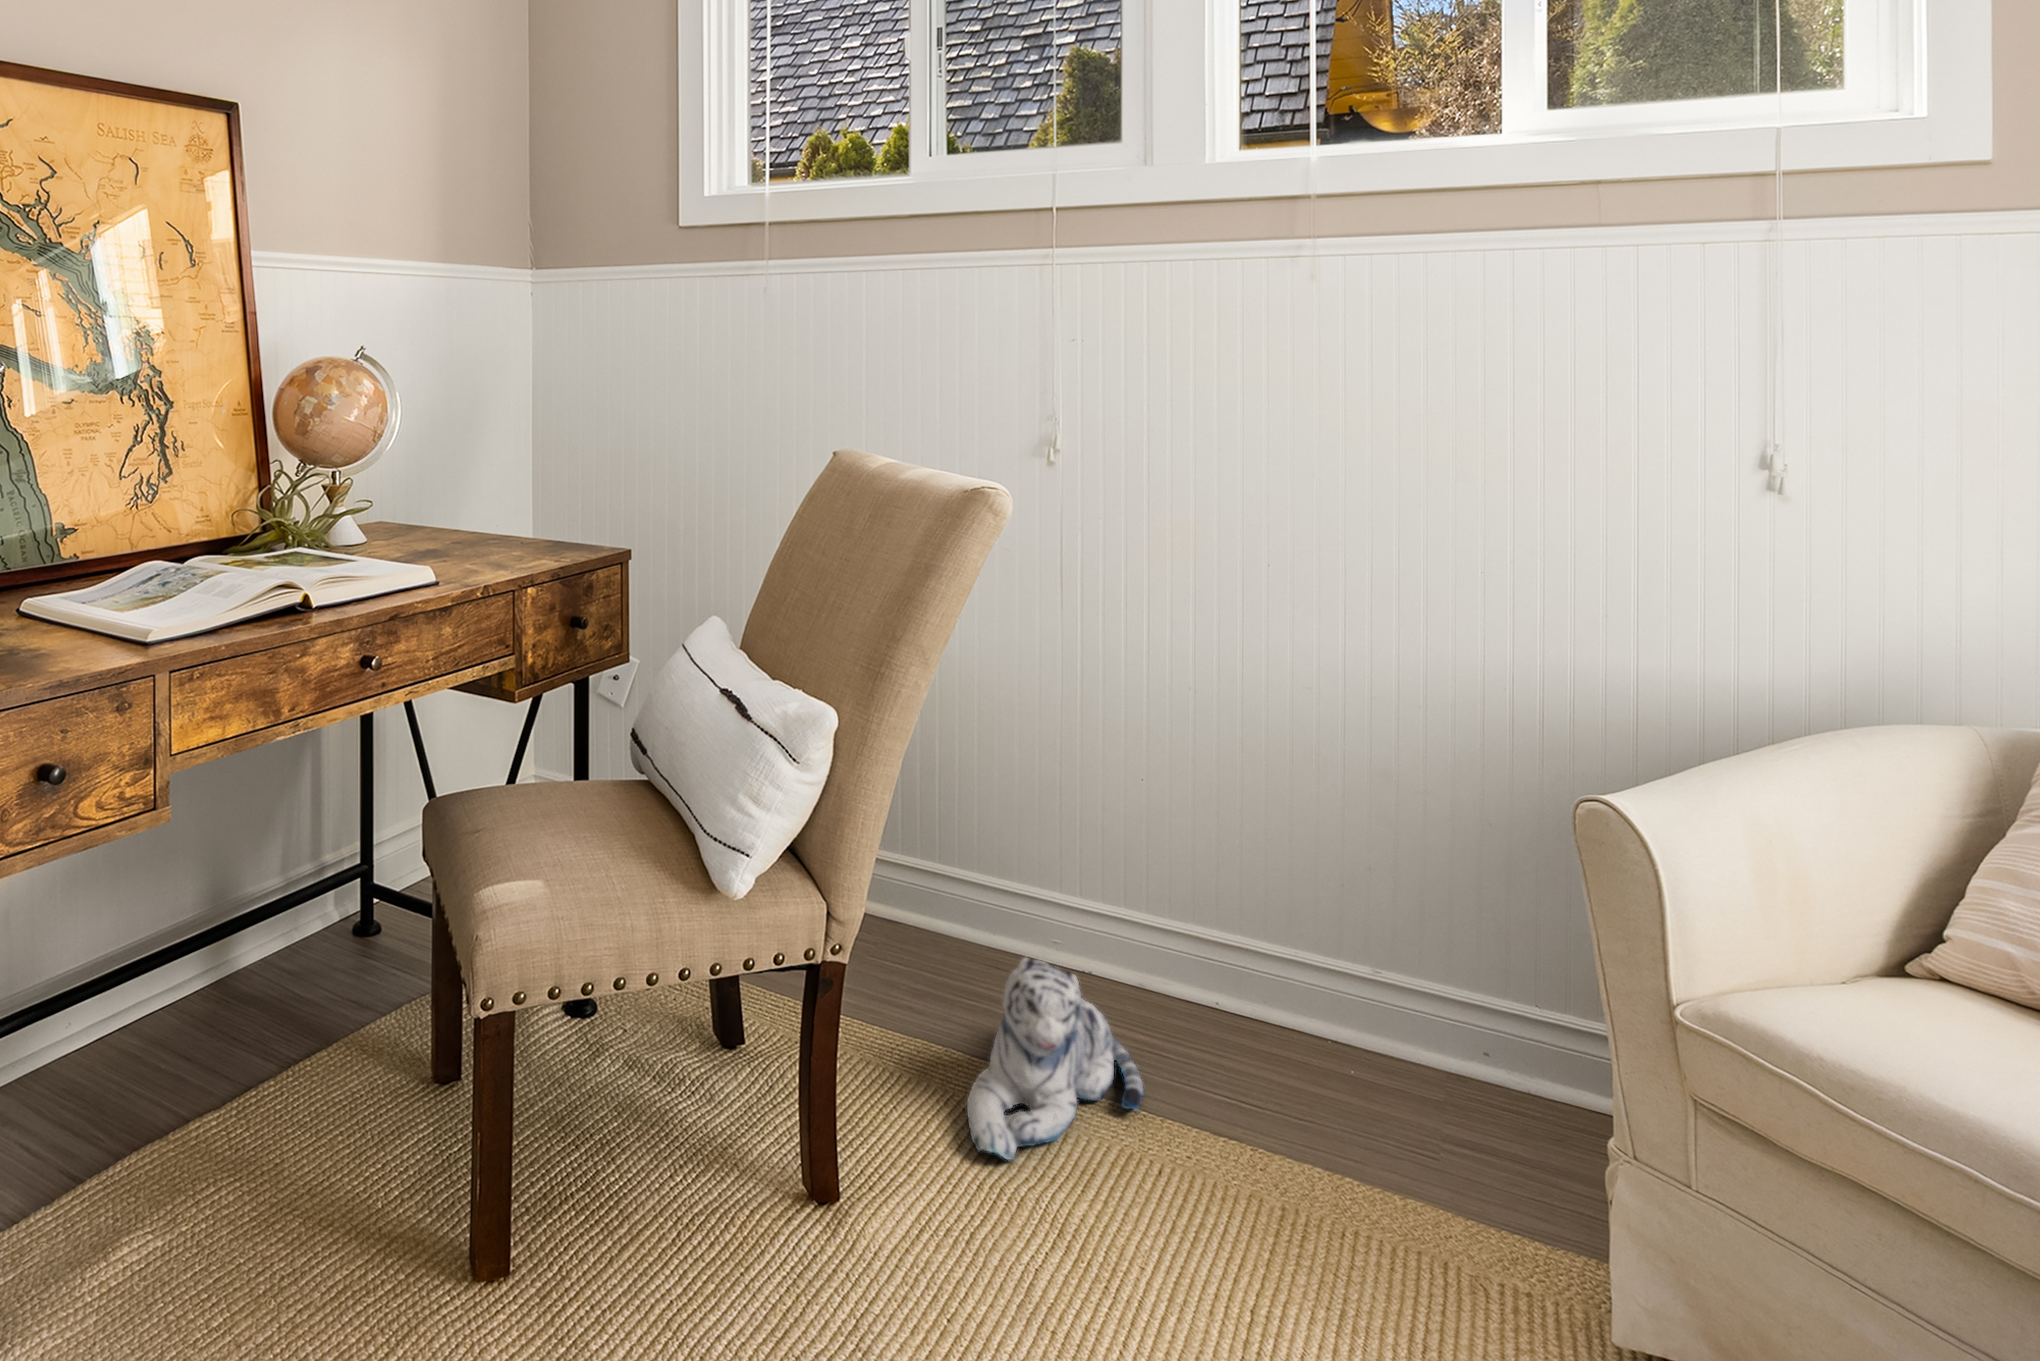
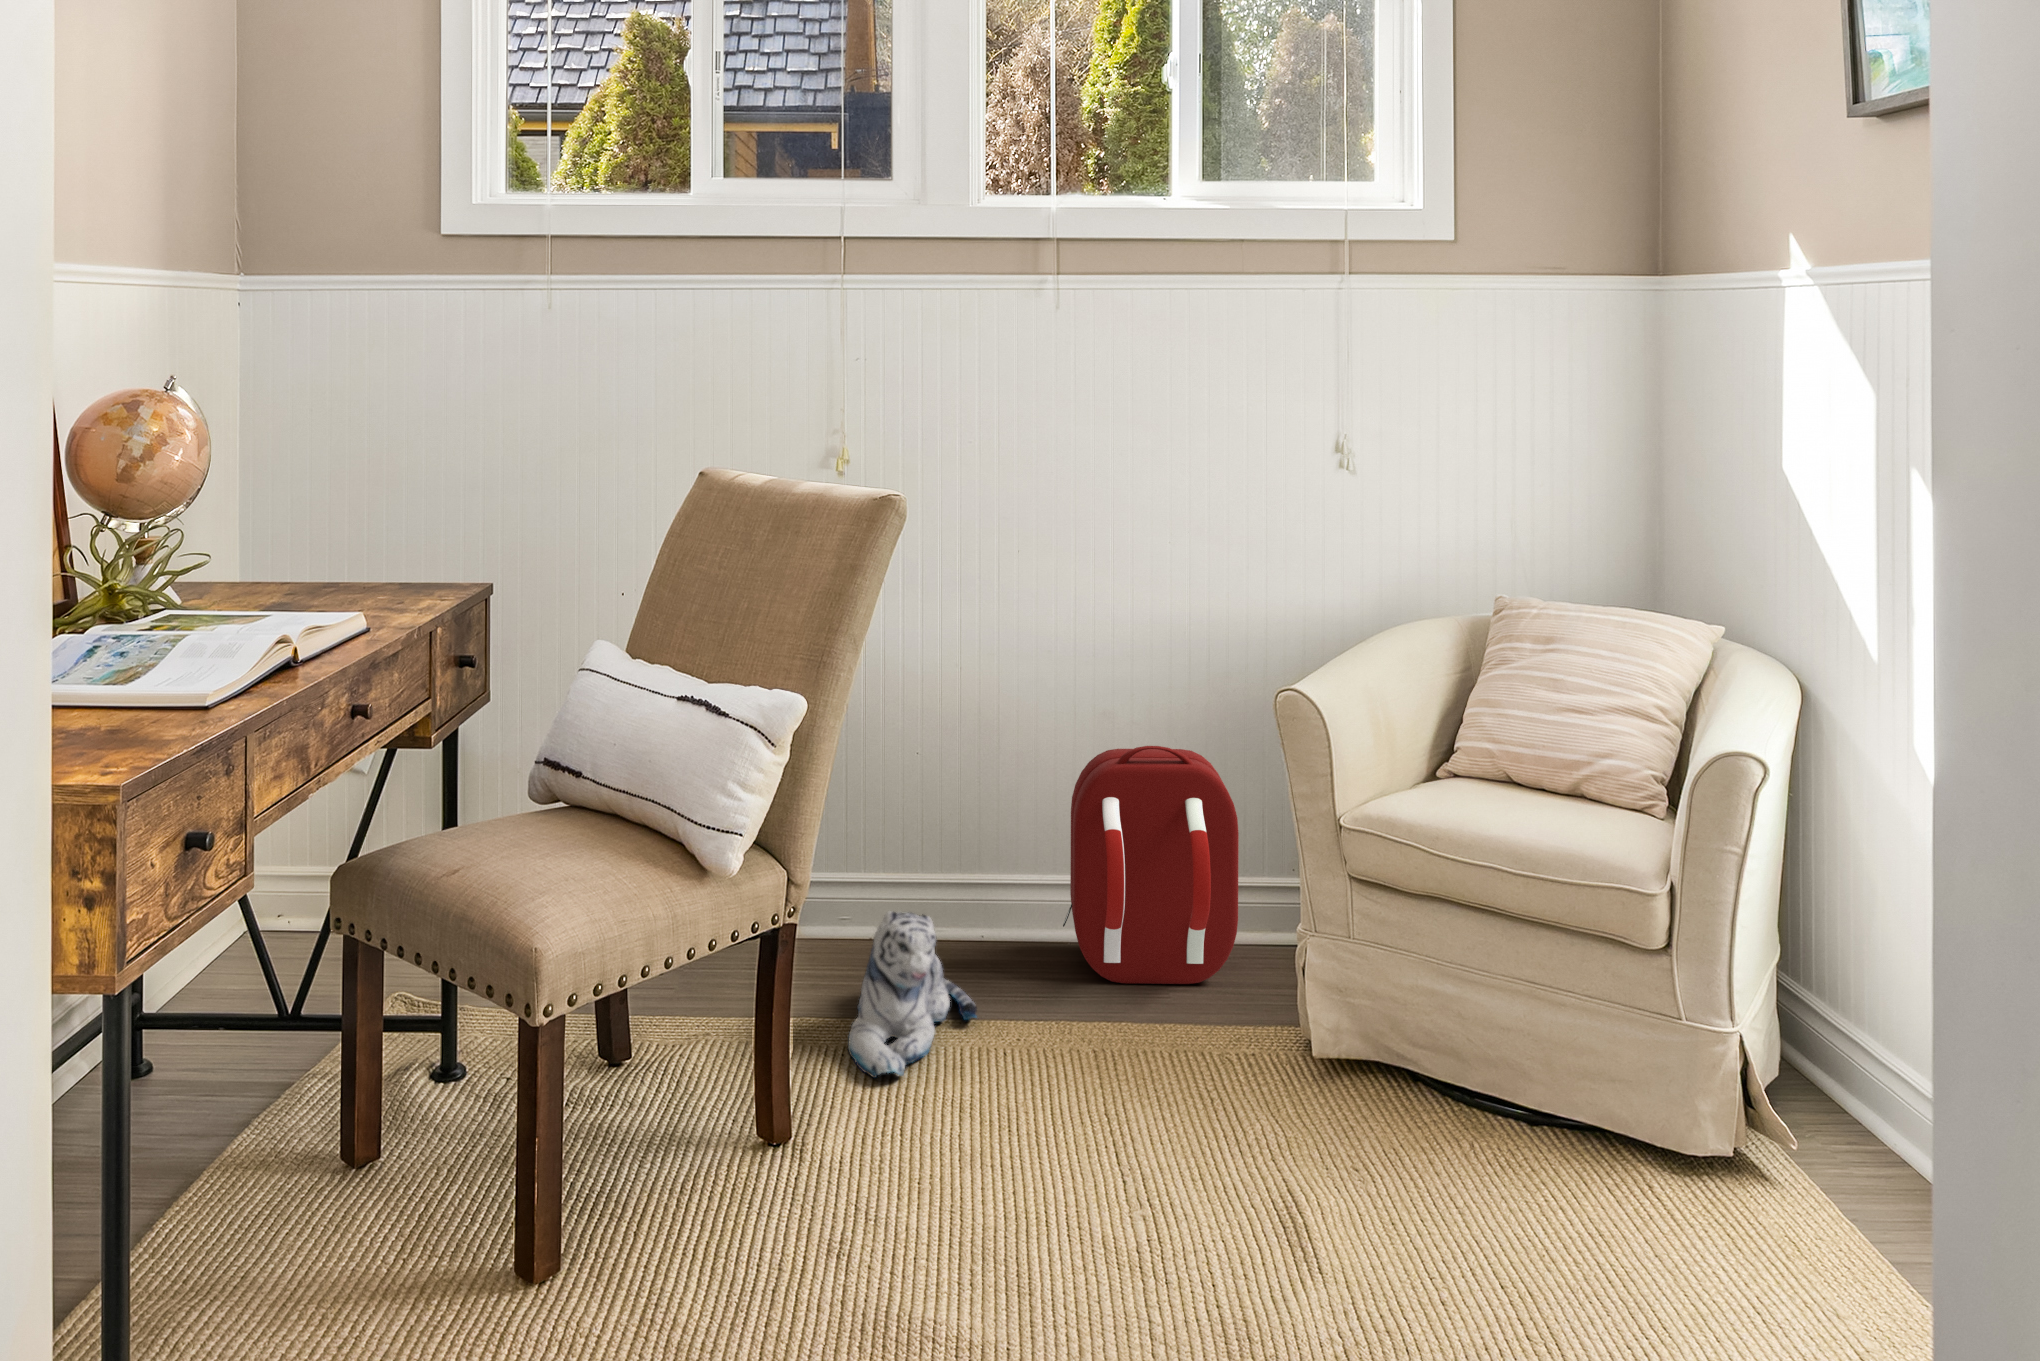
backpack: none [1288,818,1545,1152] -> present [1063,746,1239,984]

